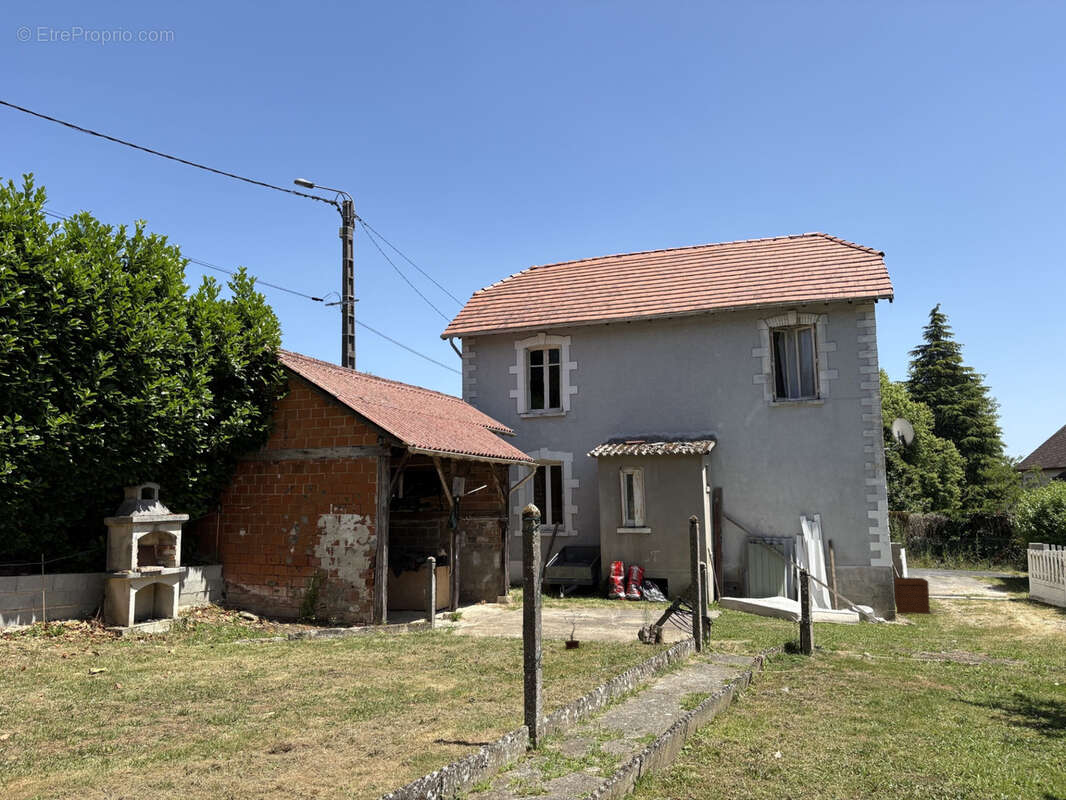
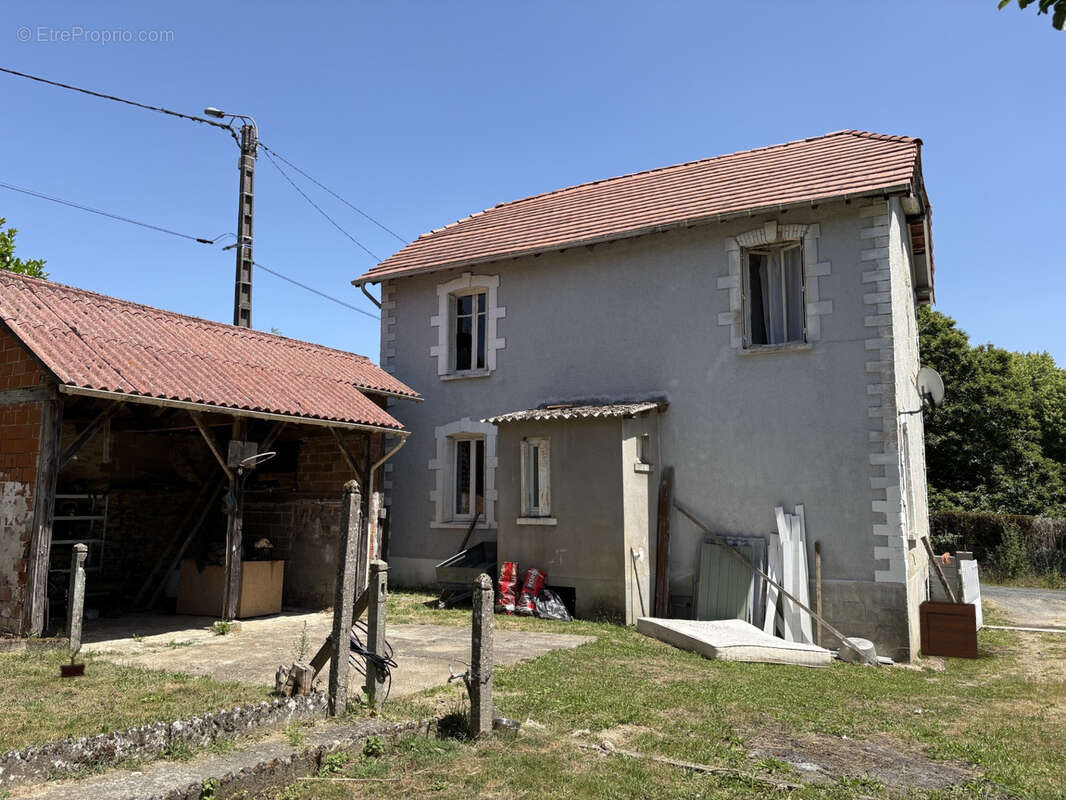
potted plant: present [565,614,584,649] -> present [55,618,111,677]

